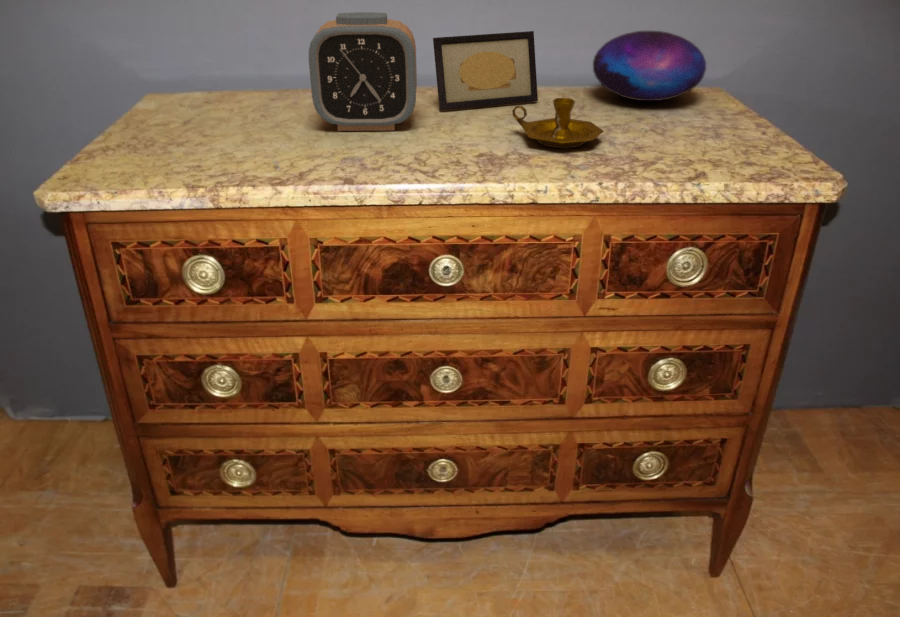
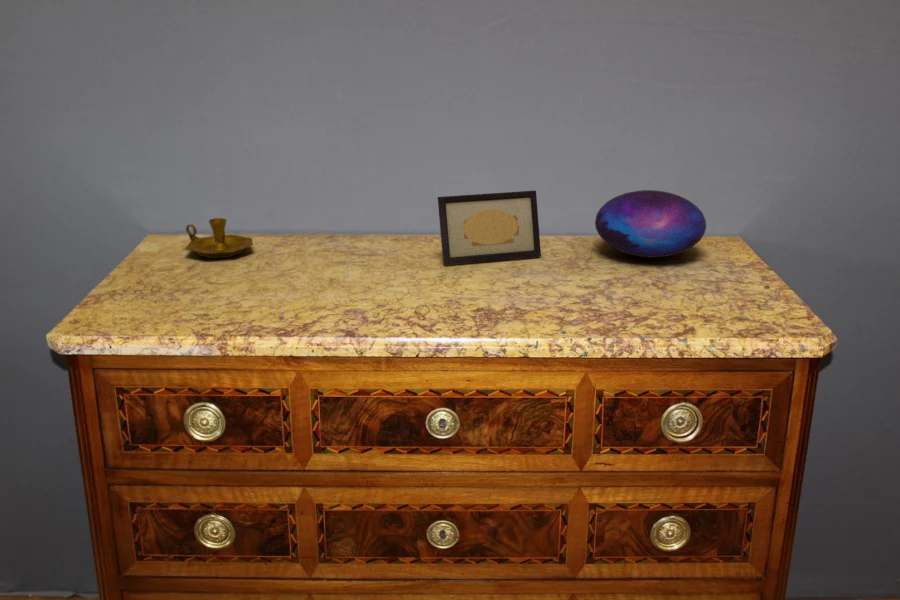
alarm clock: present [309,12,417,131] -> none [317,176,421,284]
candlestick: present [512,98,604,149] -> present [185,218,253,258]

